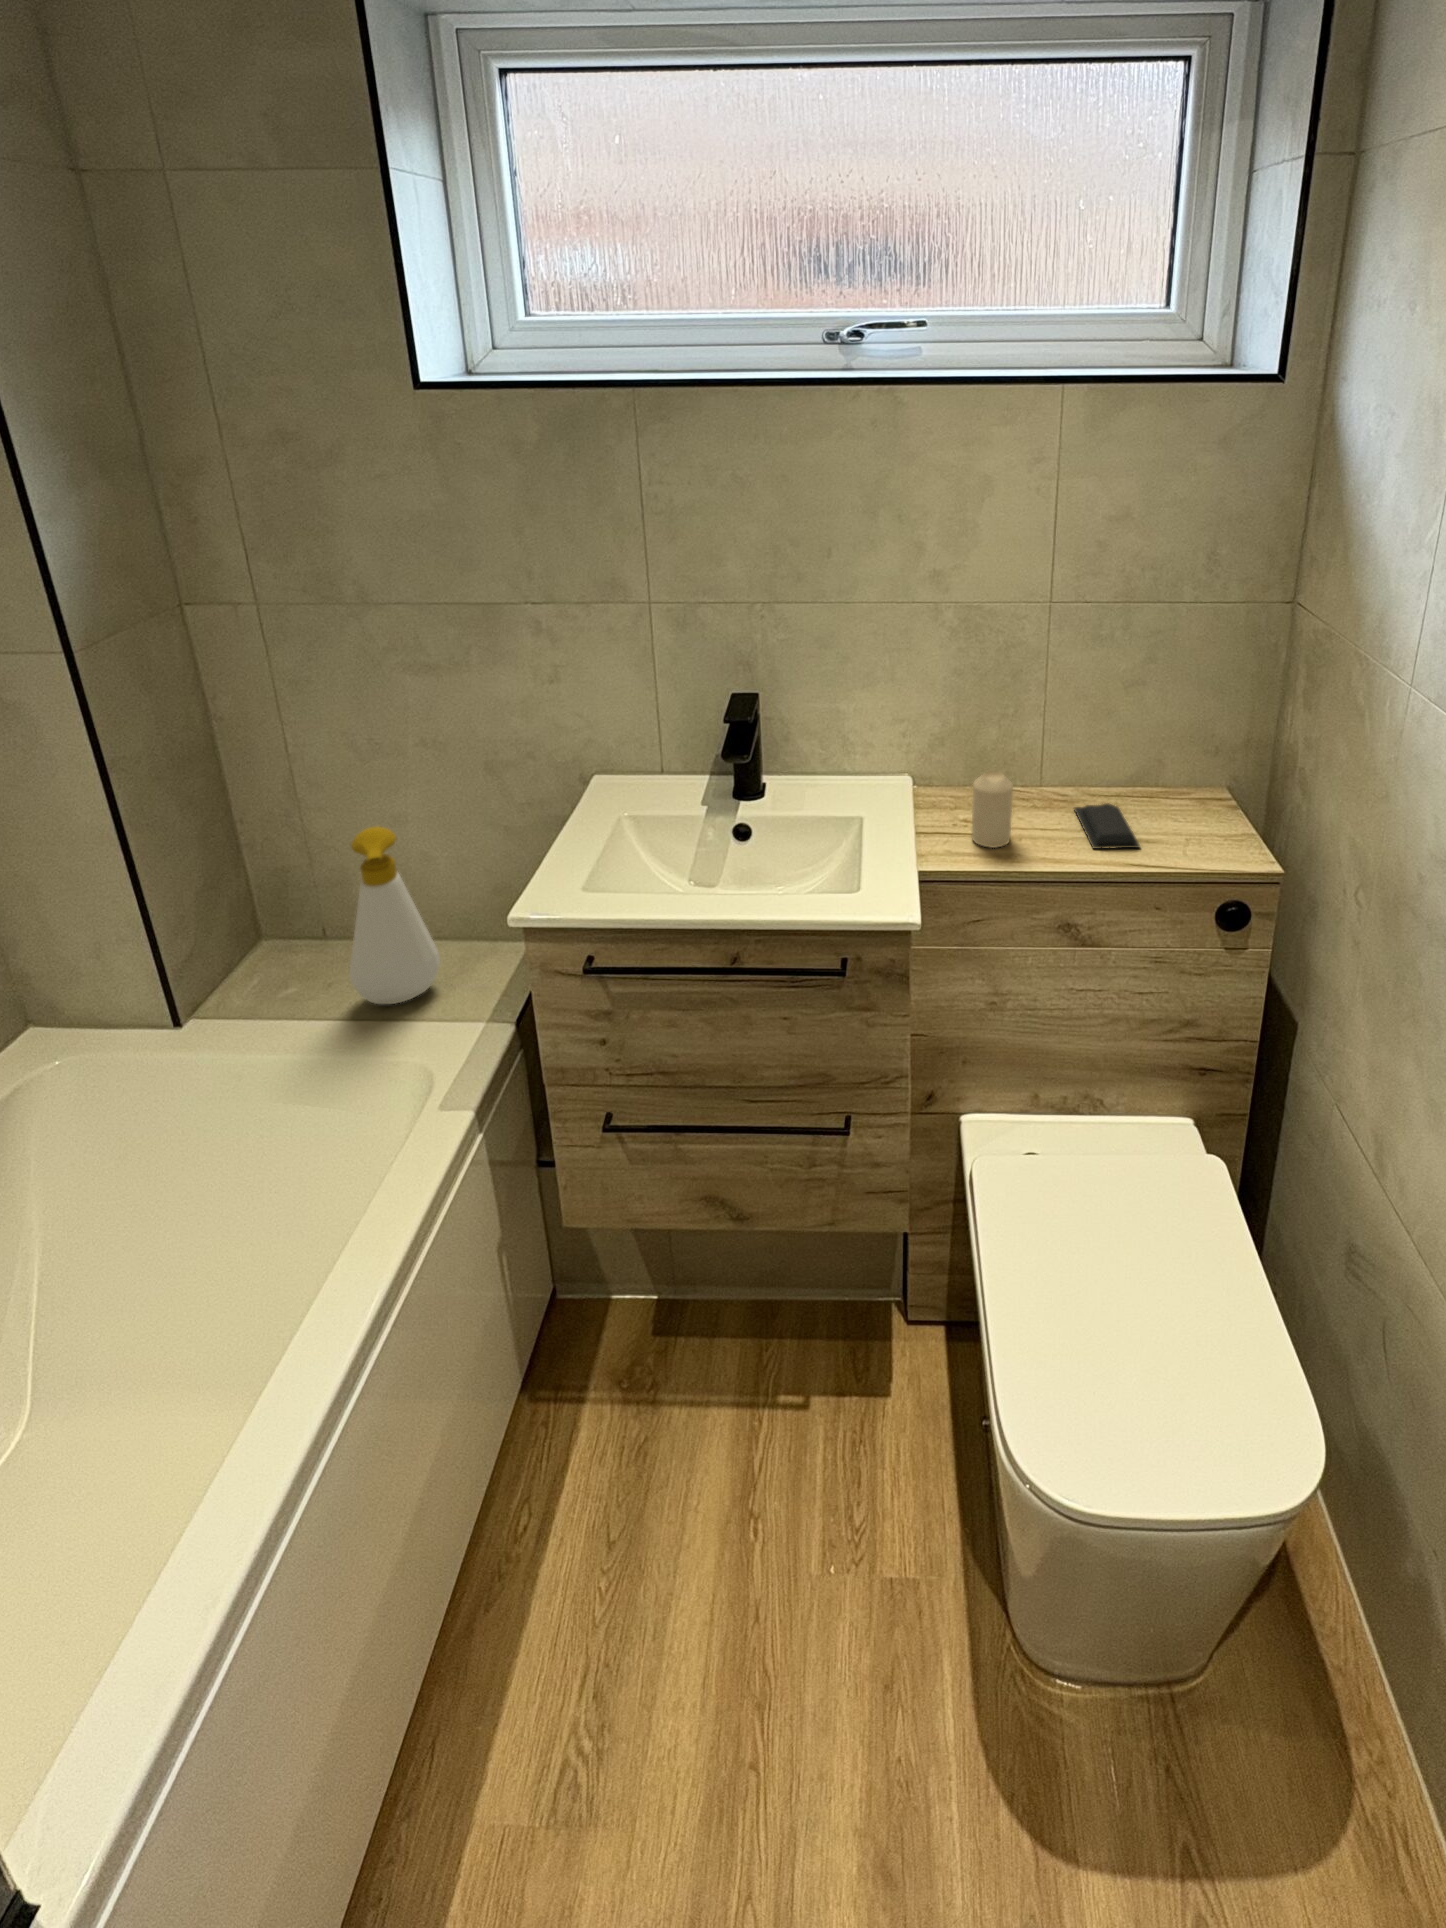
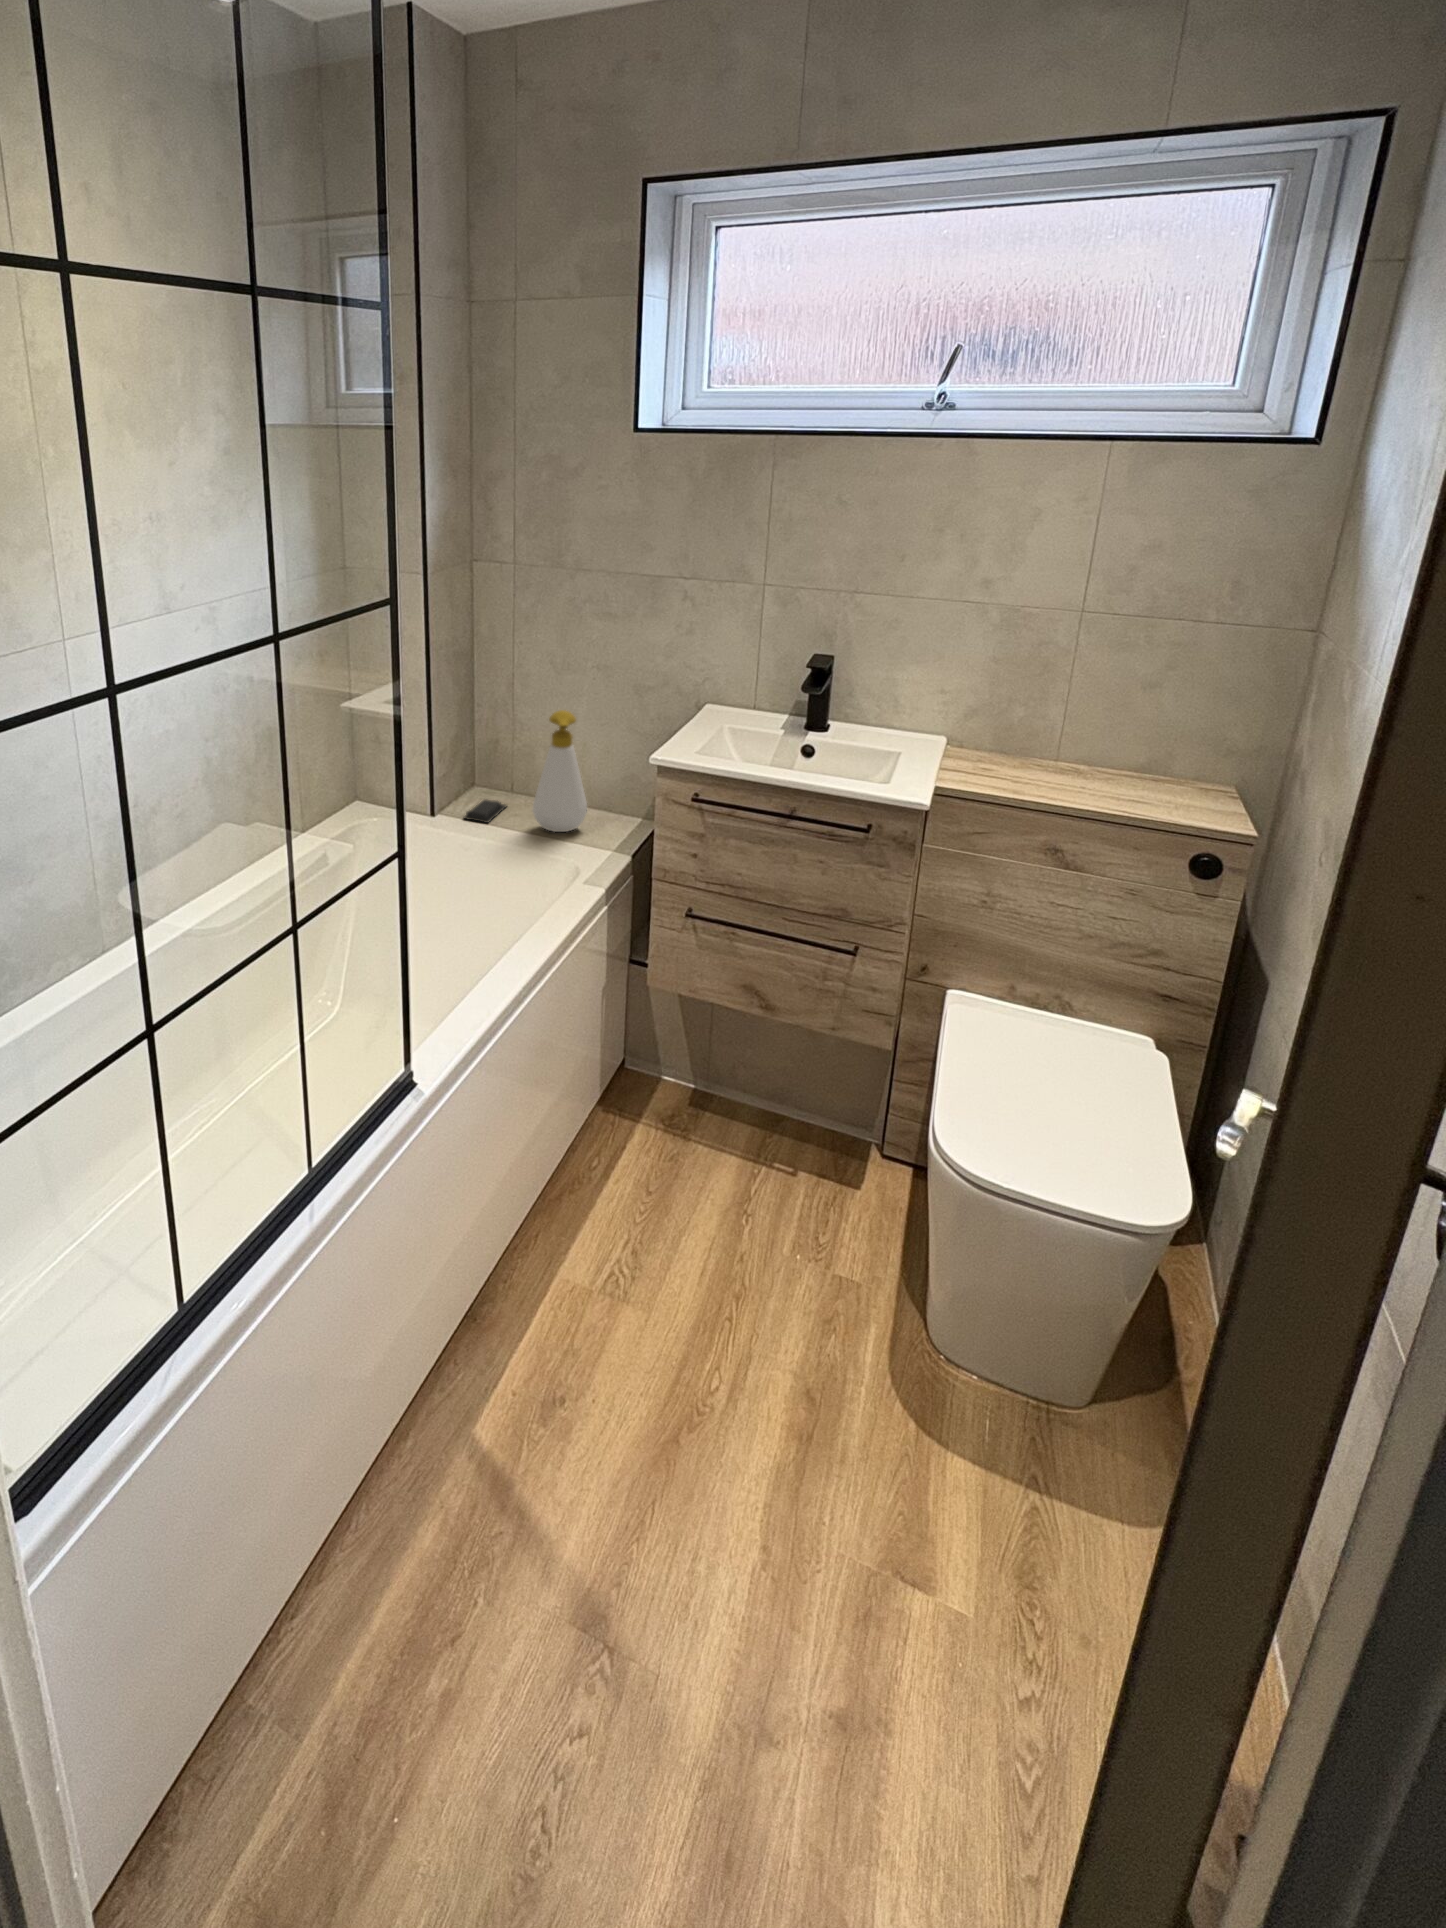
candle: present [972,771,1013,848] -> none [988,727,1027,785]
soap bar: present [1074,803,1140,849] -> present [464,799,506,823]

